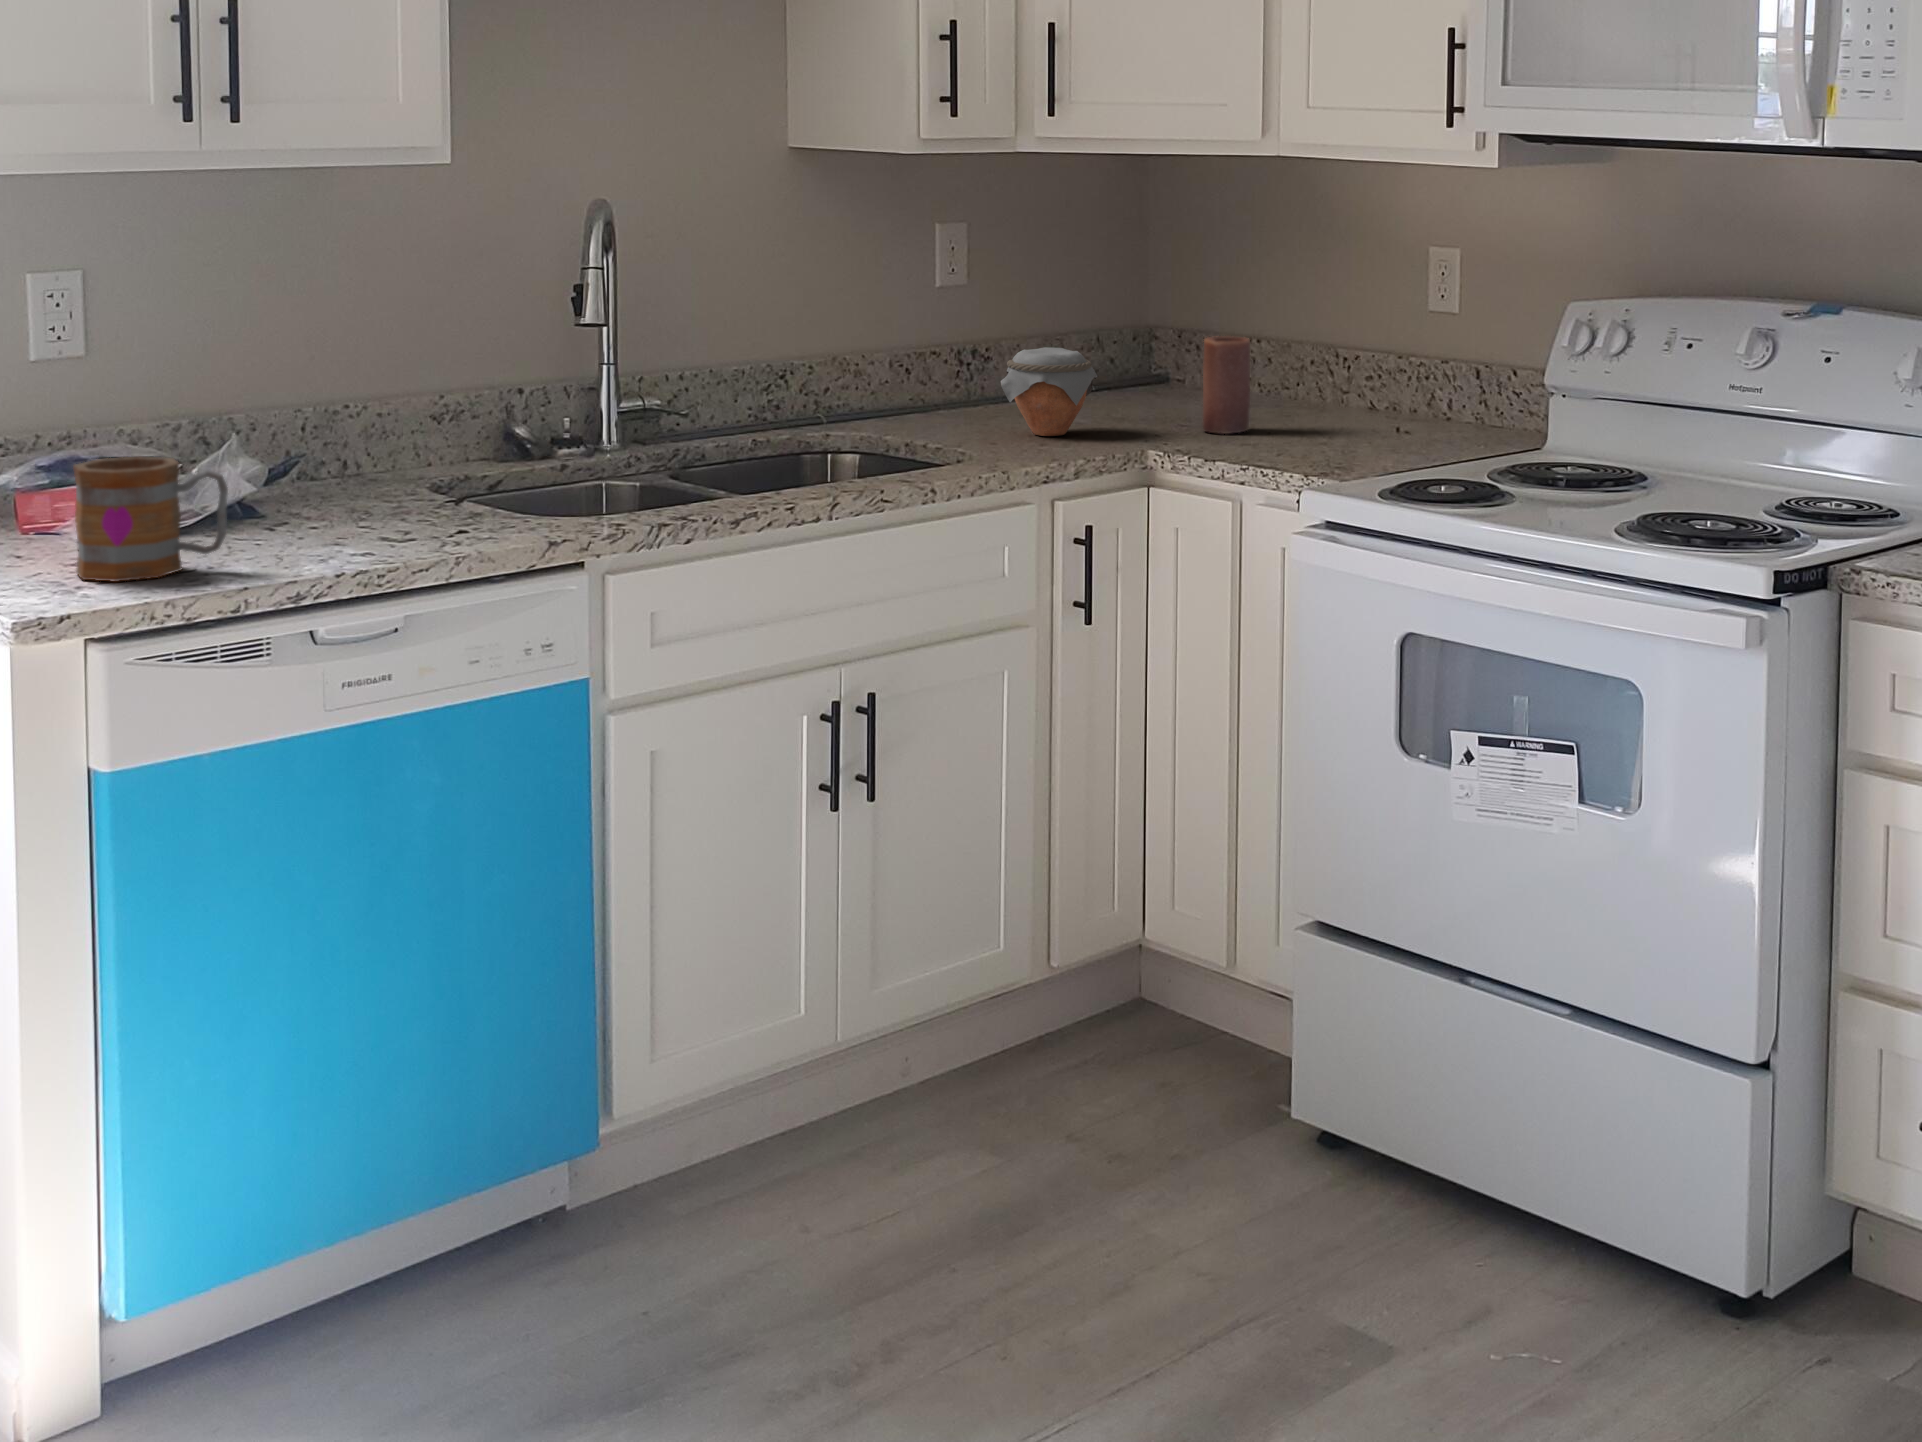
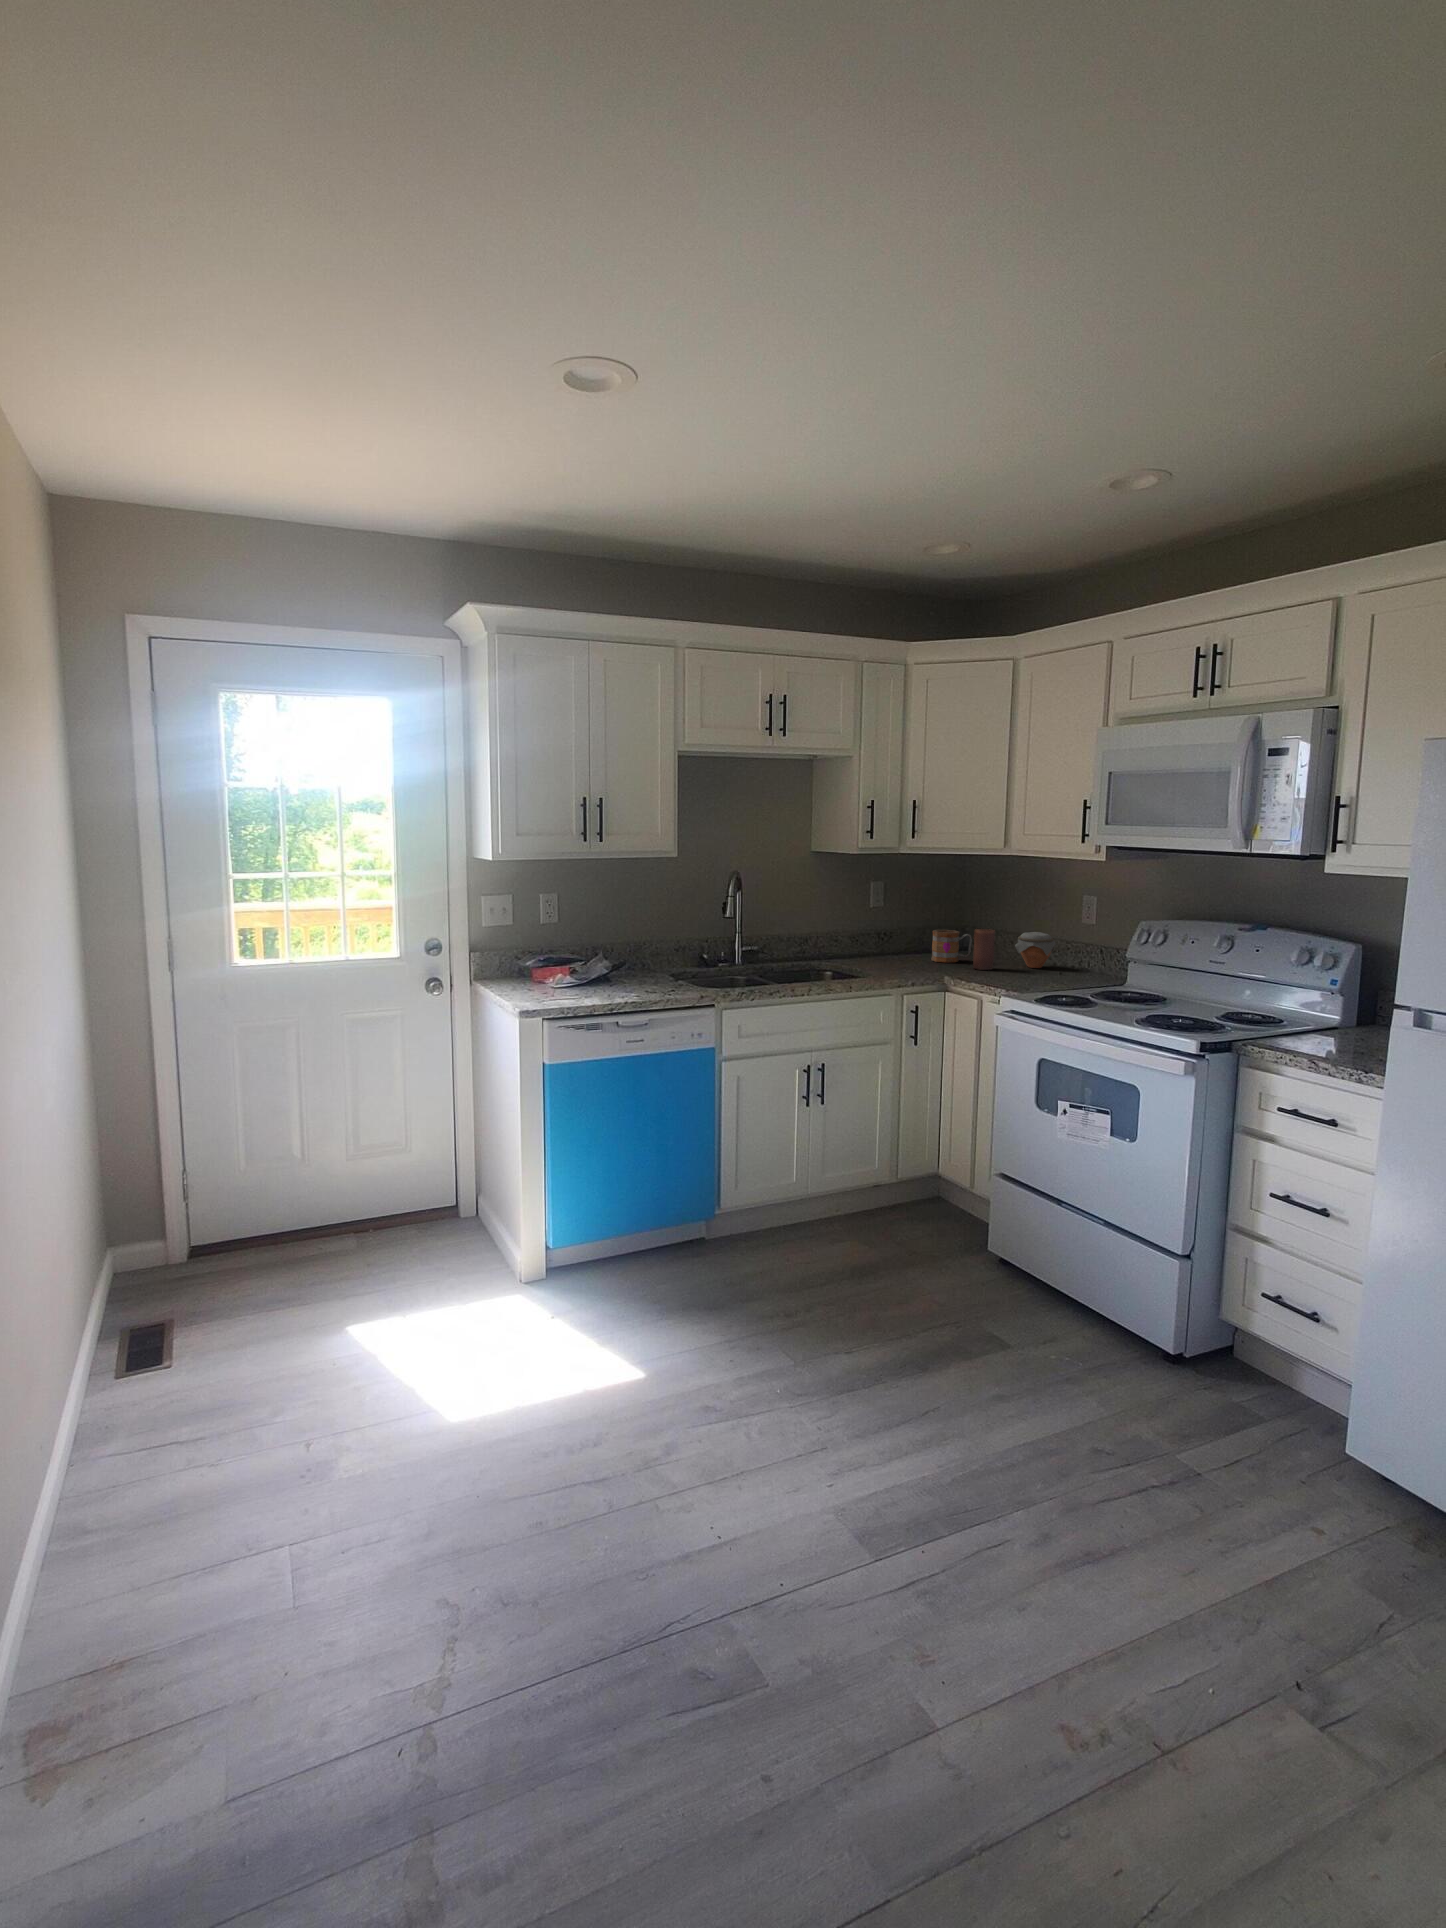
jar: present [1001,347,1098,436] -> present [1015,932,1056,968]
mug: present [73,456,228,582] -> present [931,930,972,963]

